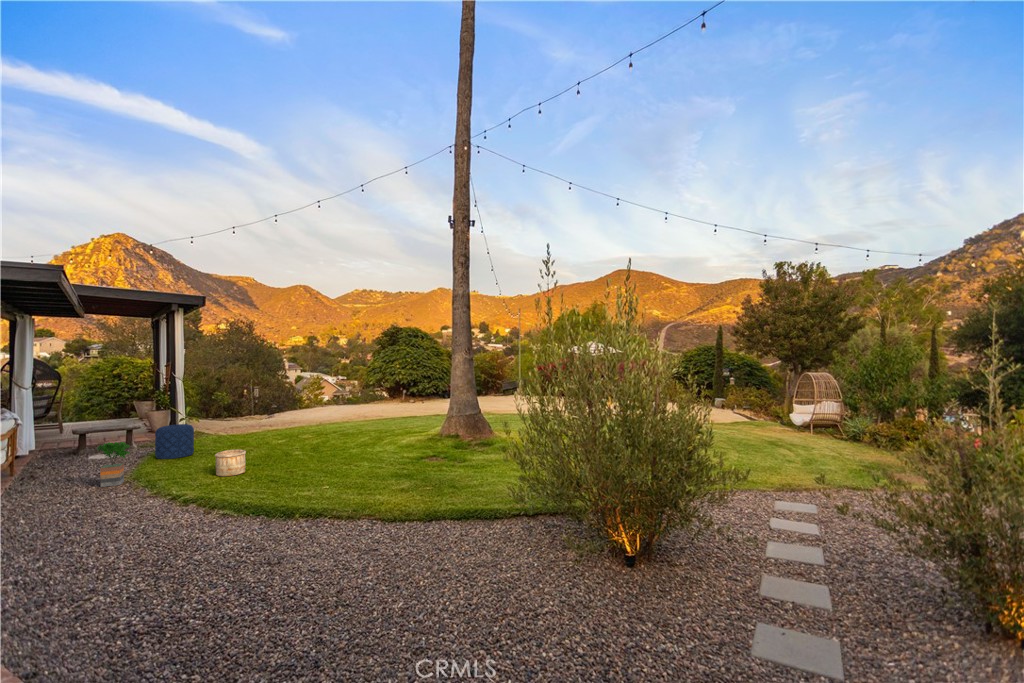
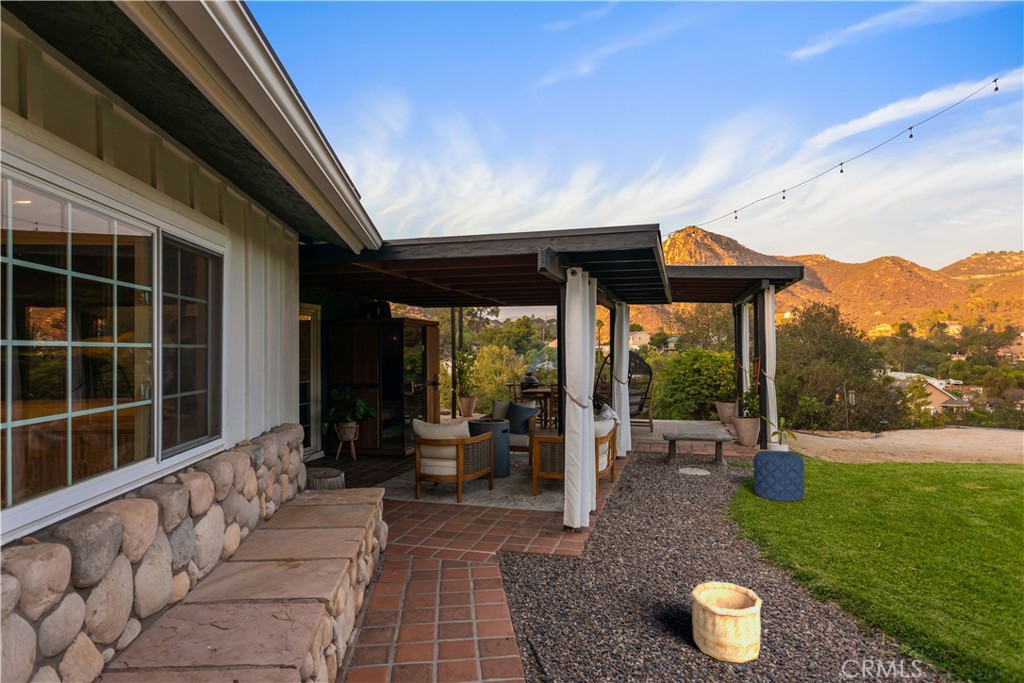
potted tree: present [97,442,130,487] -> none [694,477,737,544]
wooden bucket: present [215,450,246,476] -> present [690,581,762,663]

